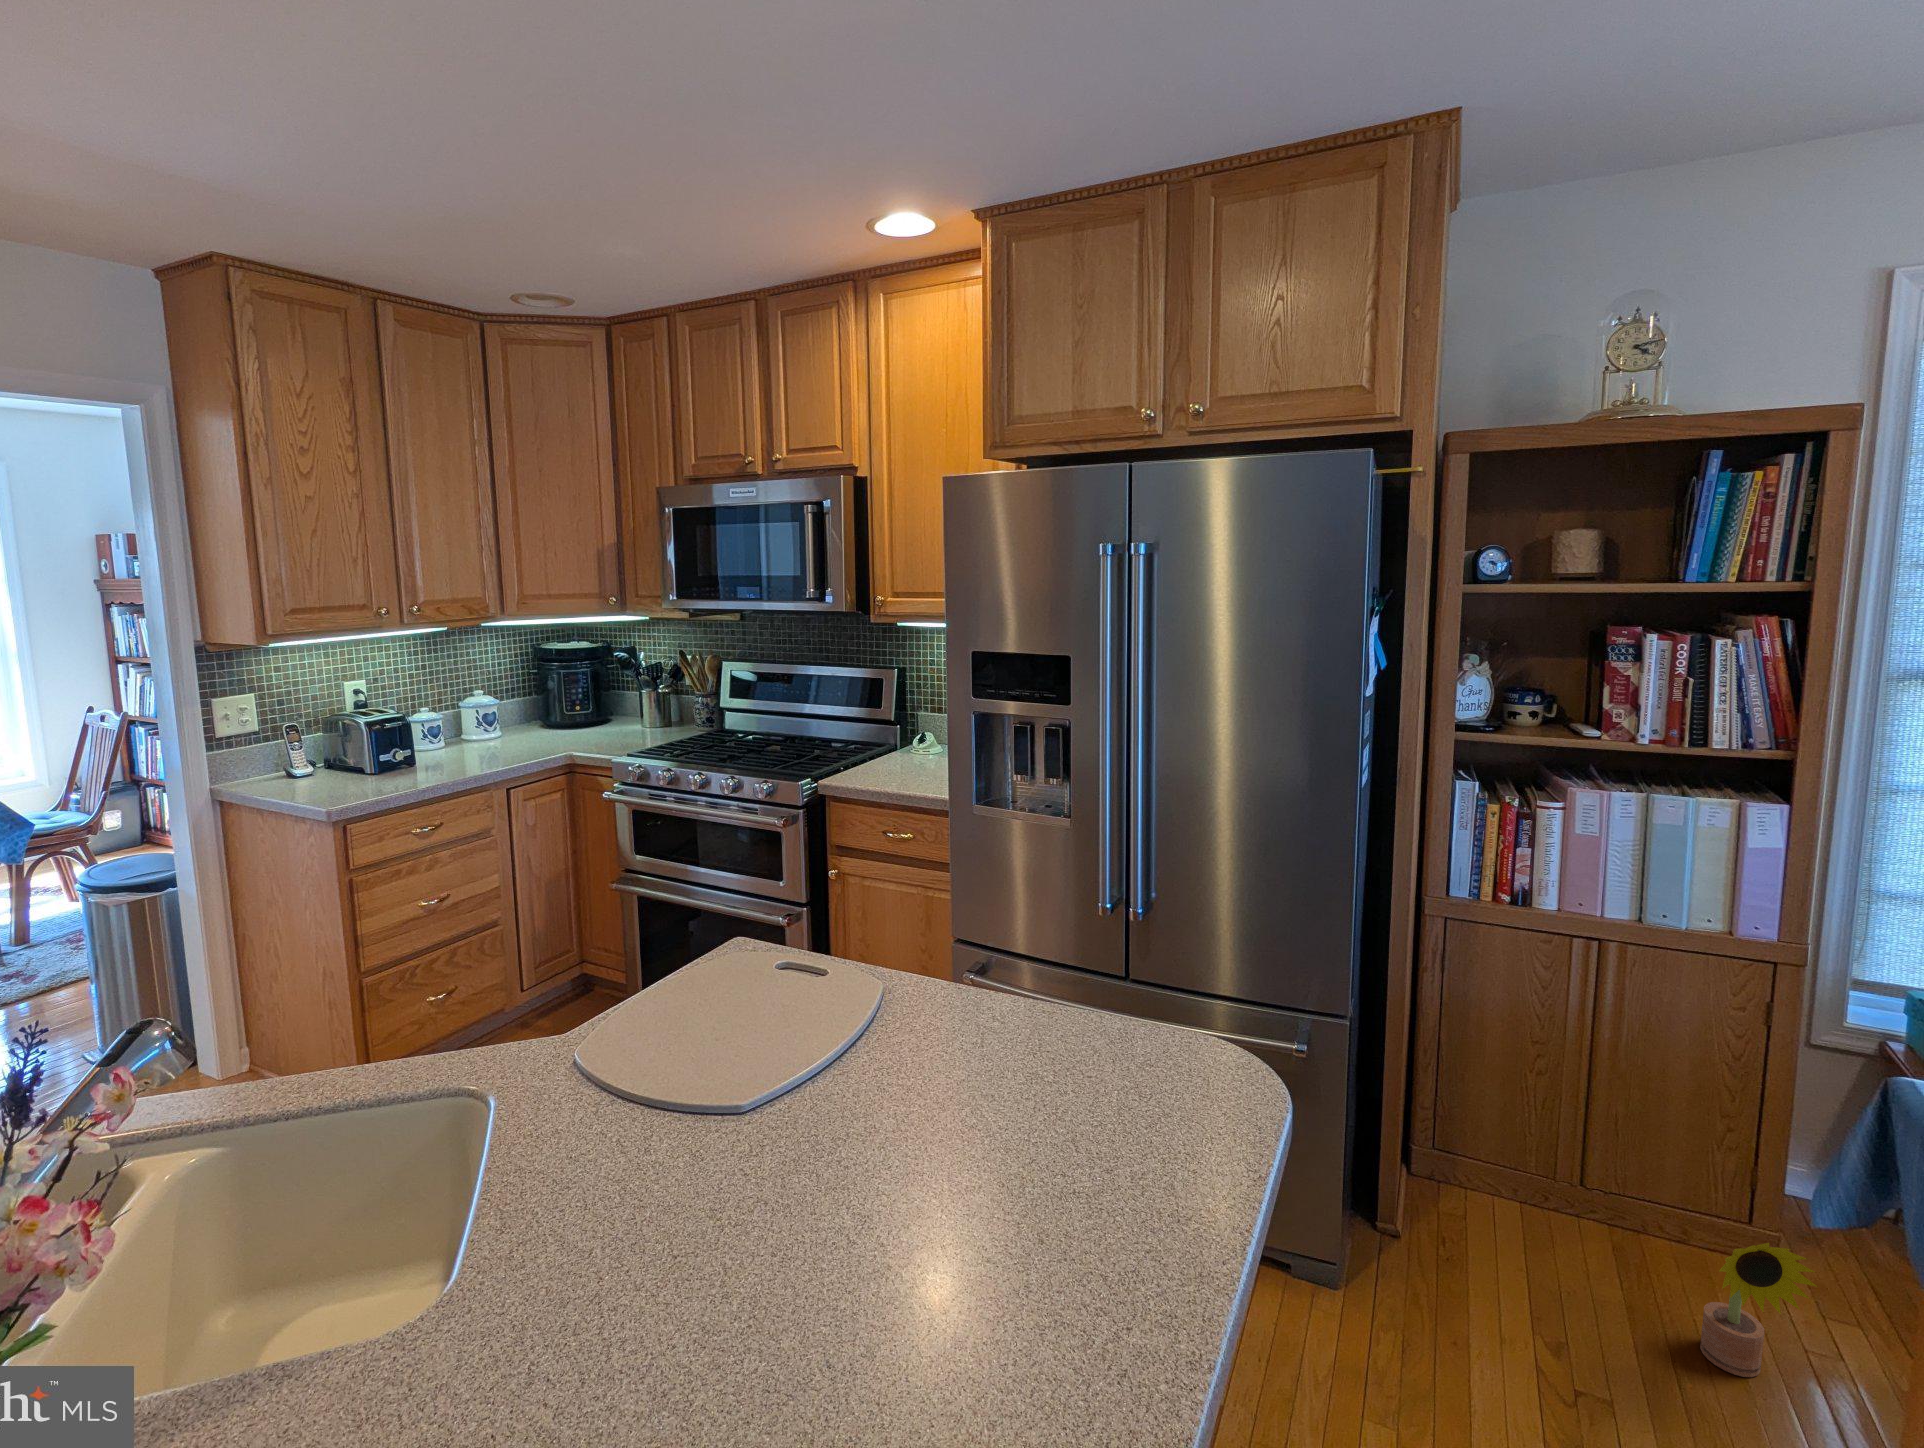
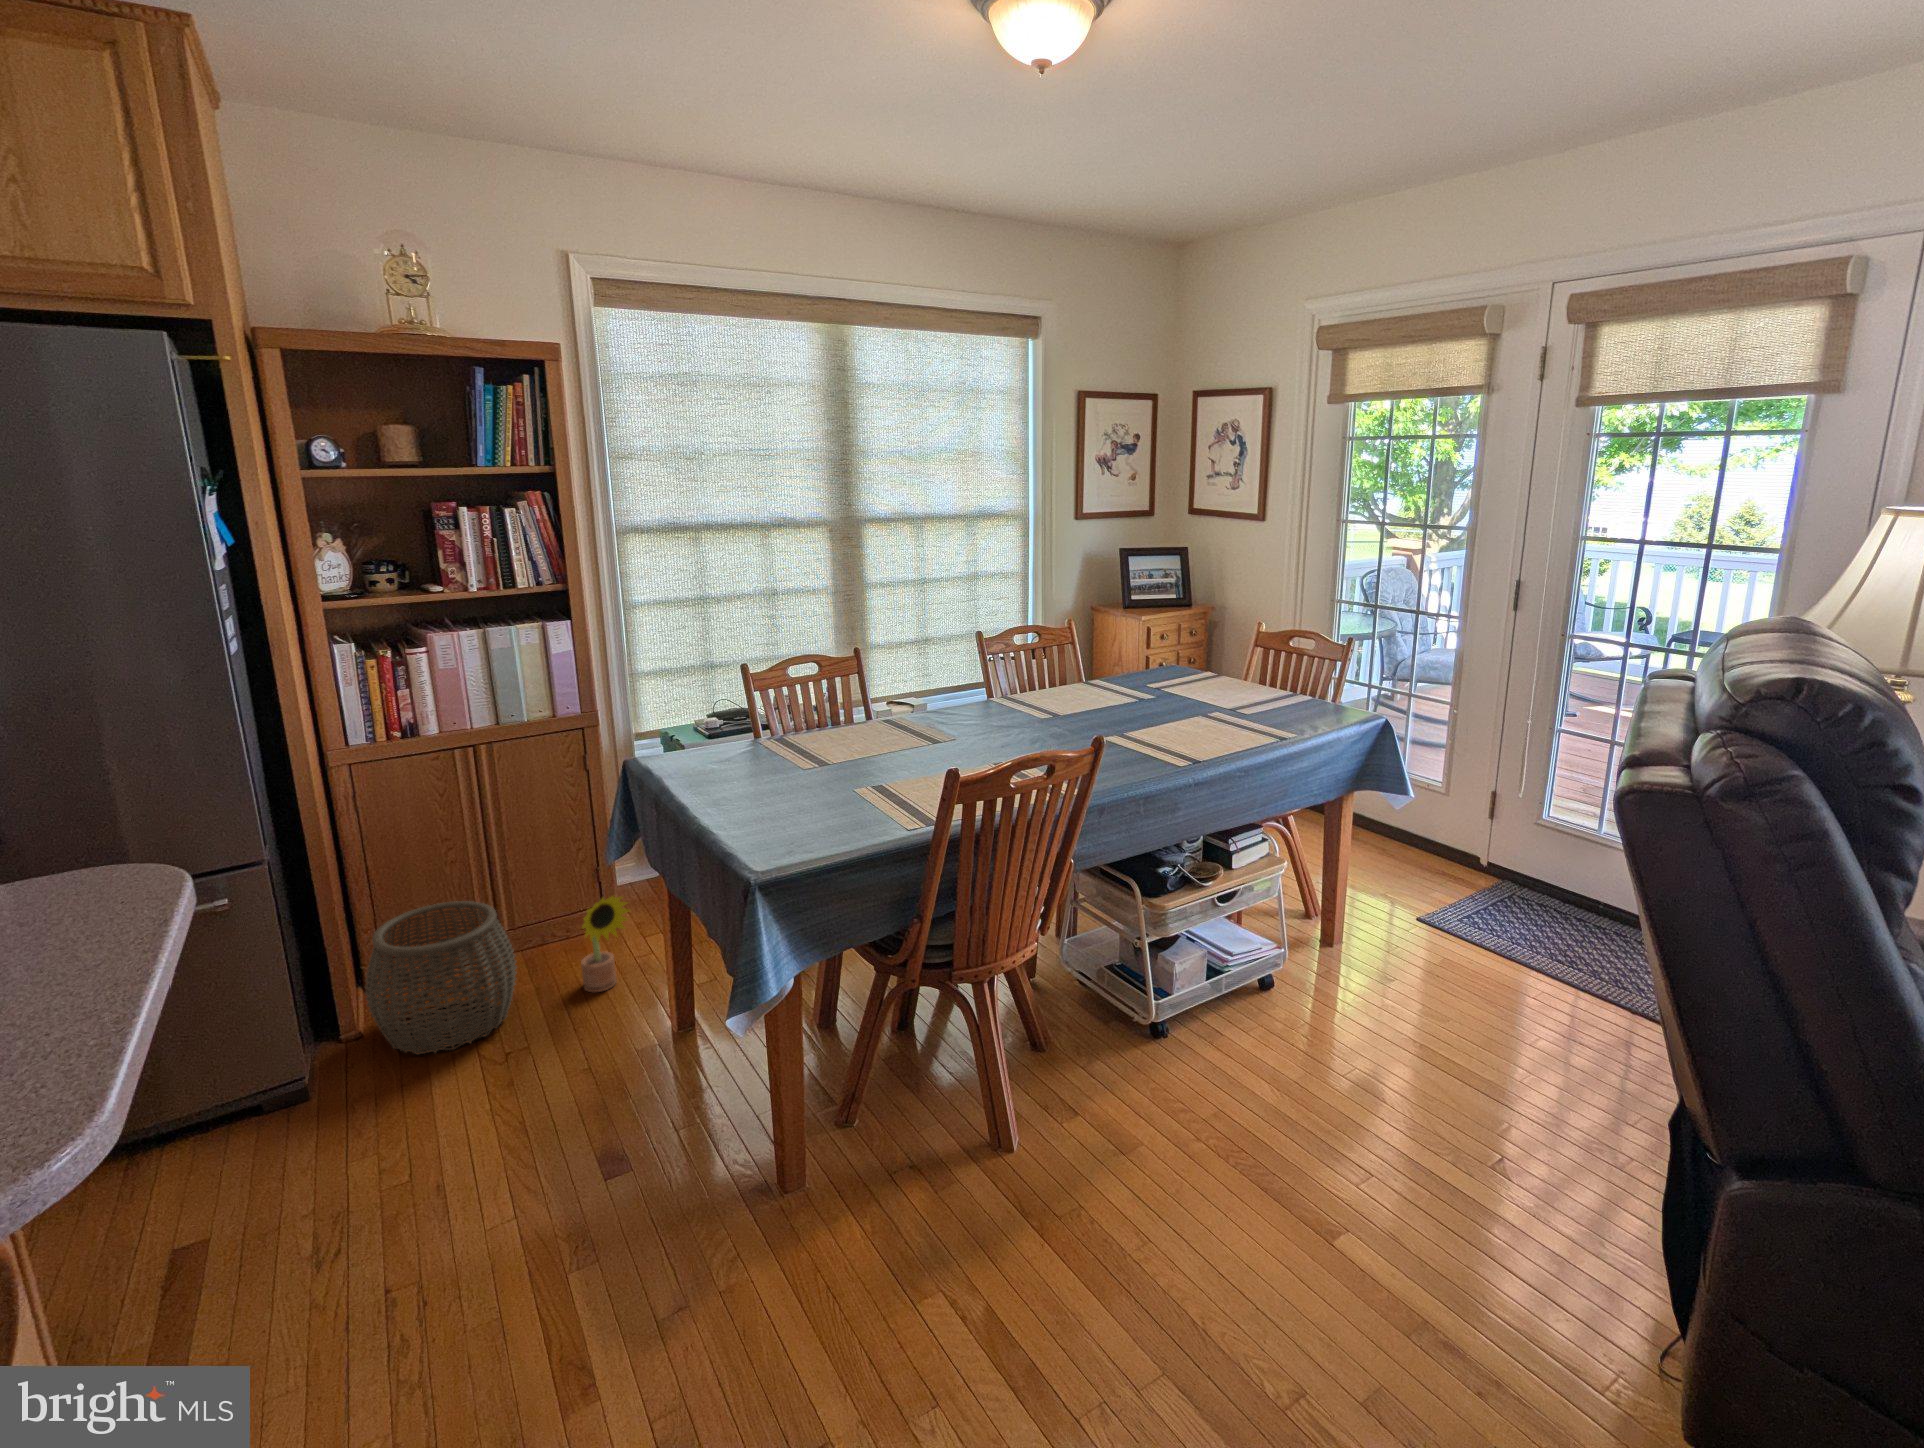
woven basket: none [1406,1116,1604,1335] -> present [365,901,517,1054]

